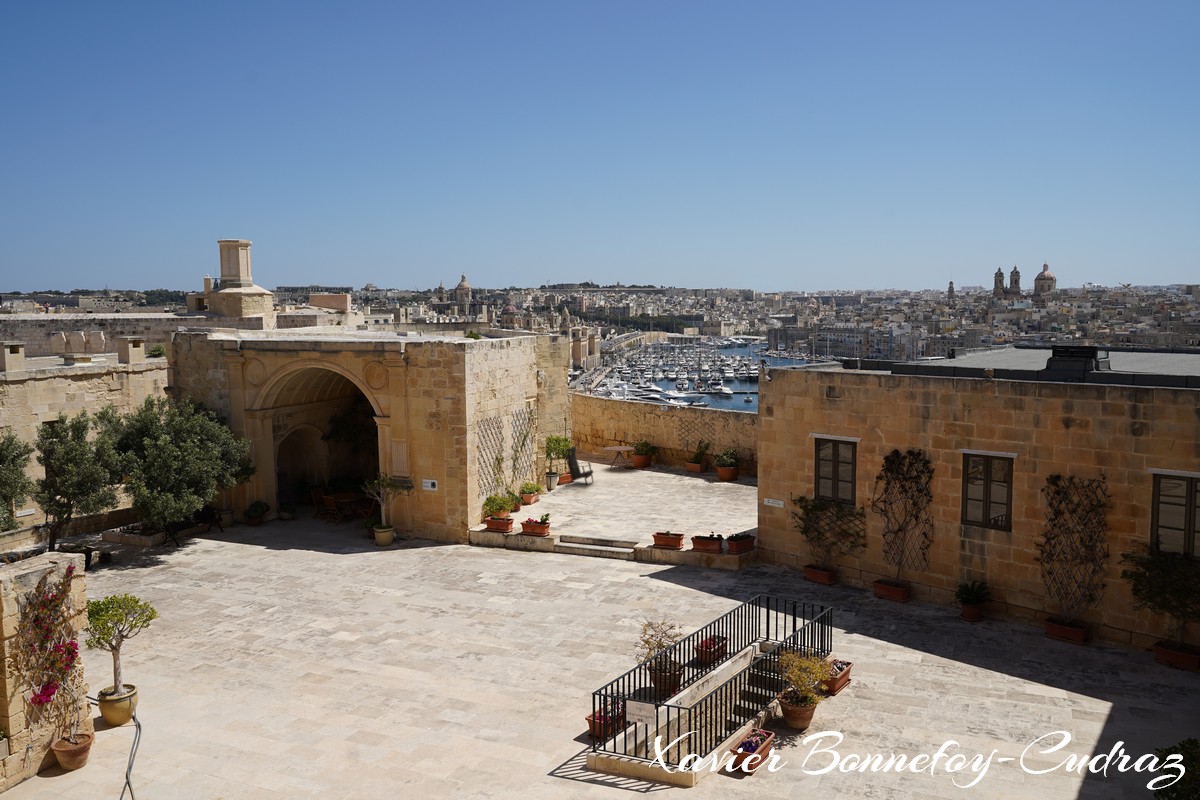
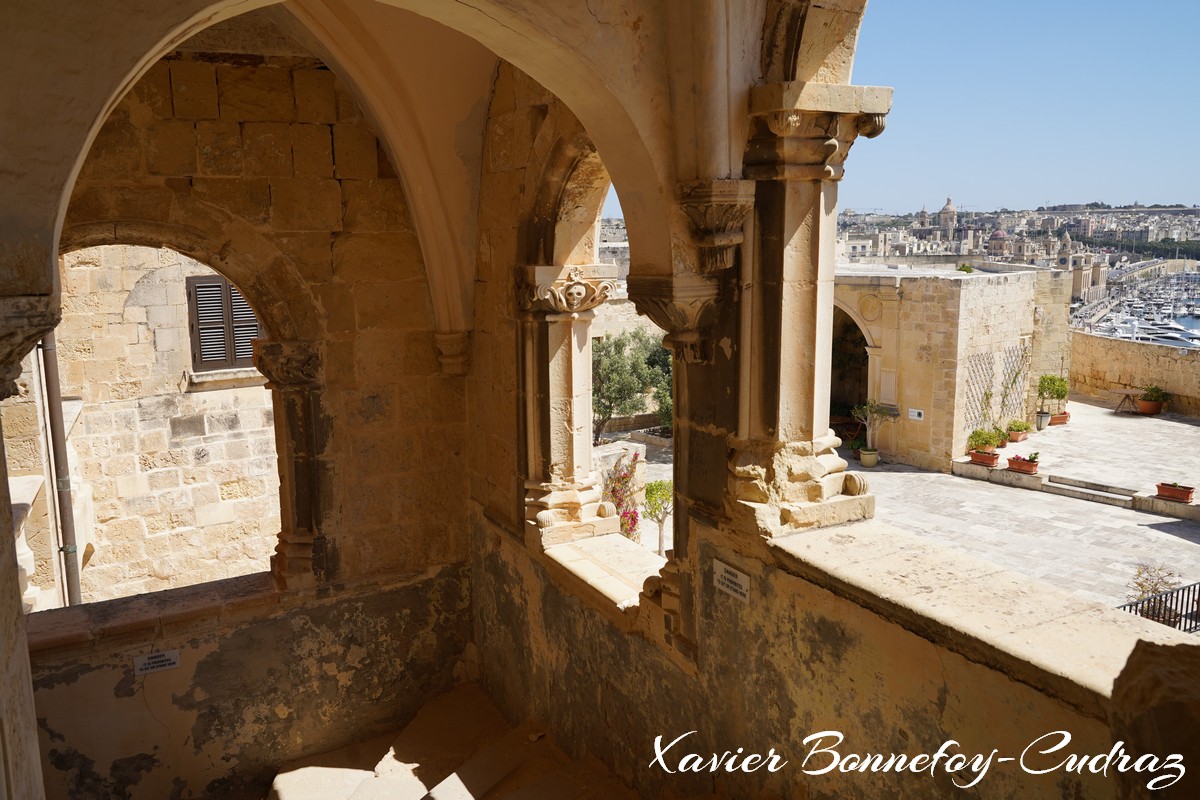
lounge chair: present [566,446,593,485] -> none [1059,386,1096,429]

